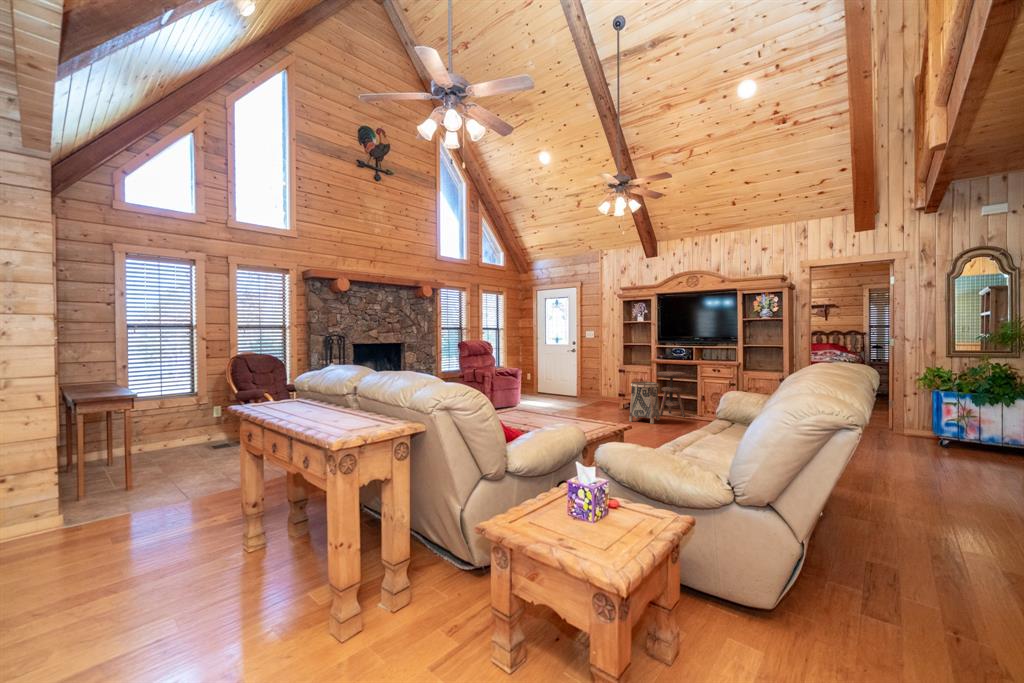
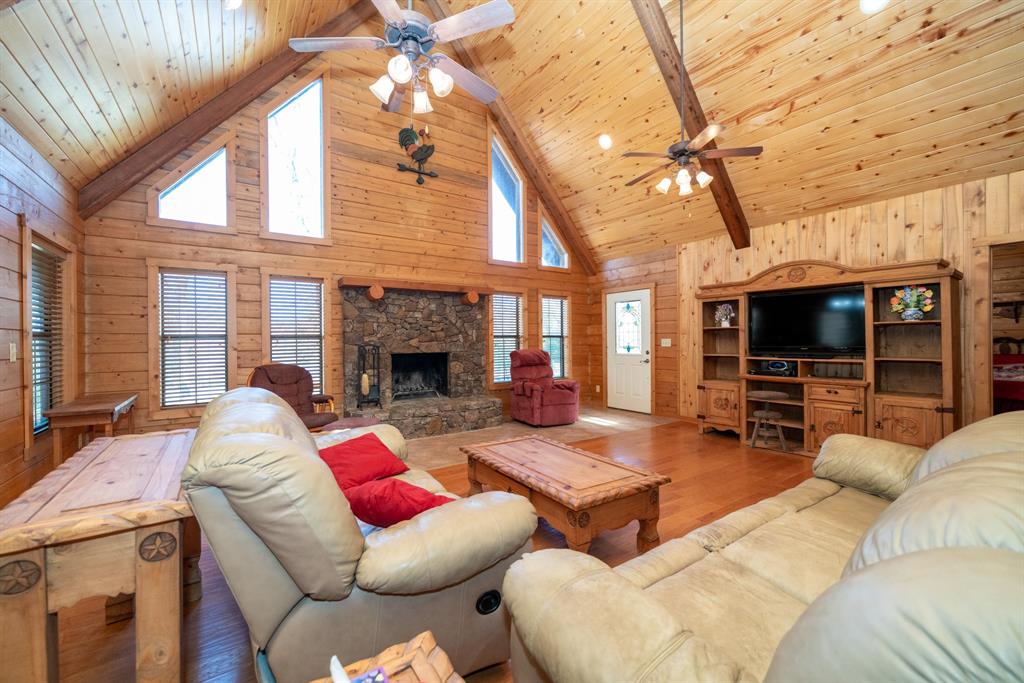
basket: present [629,381,660,424] -> none [706,404,749,460]

